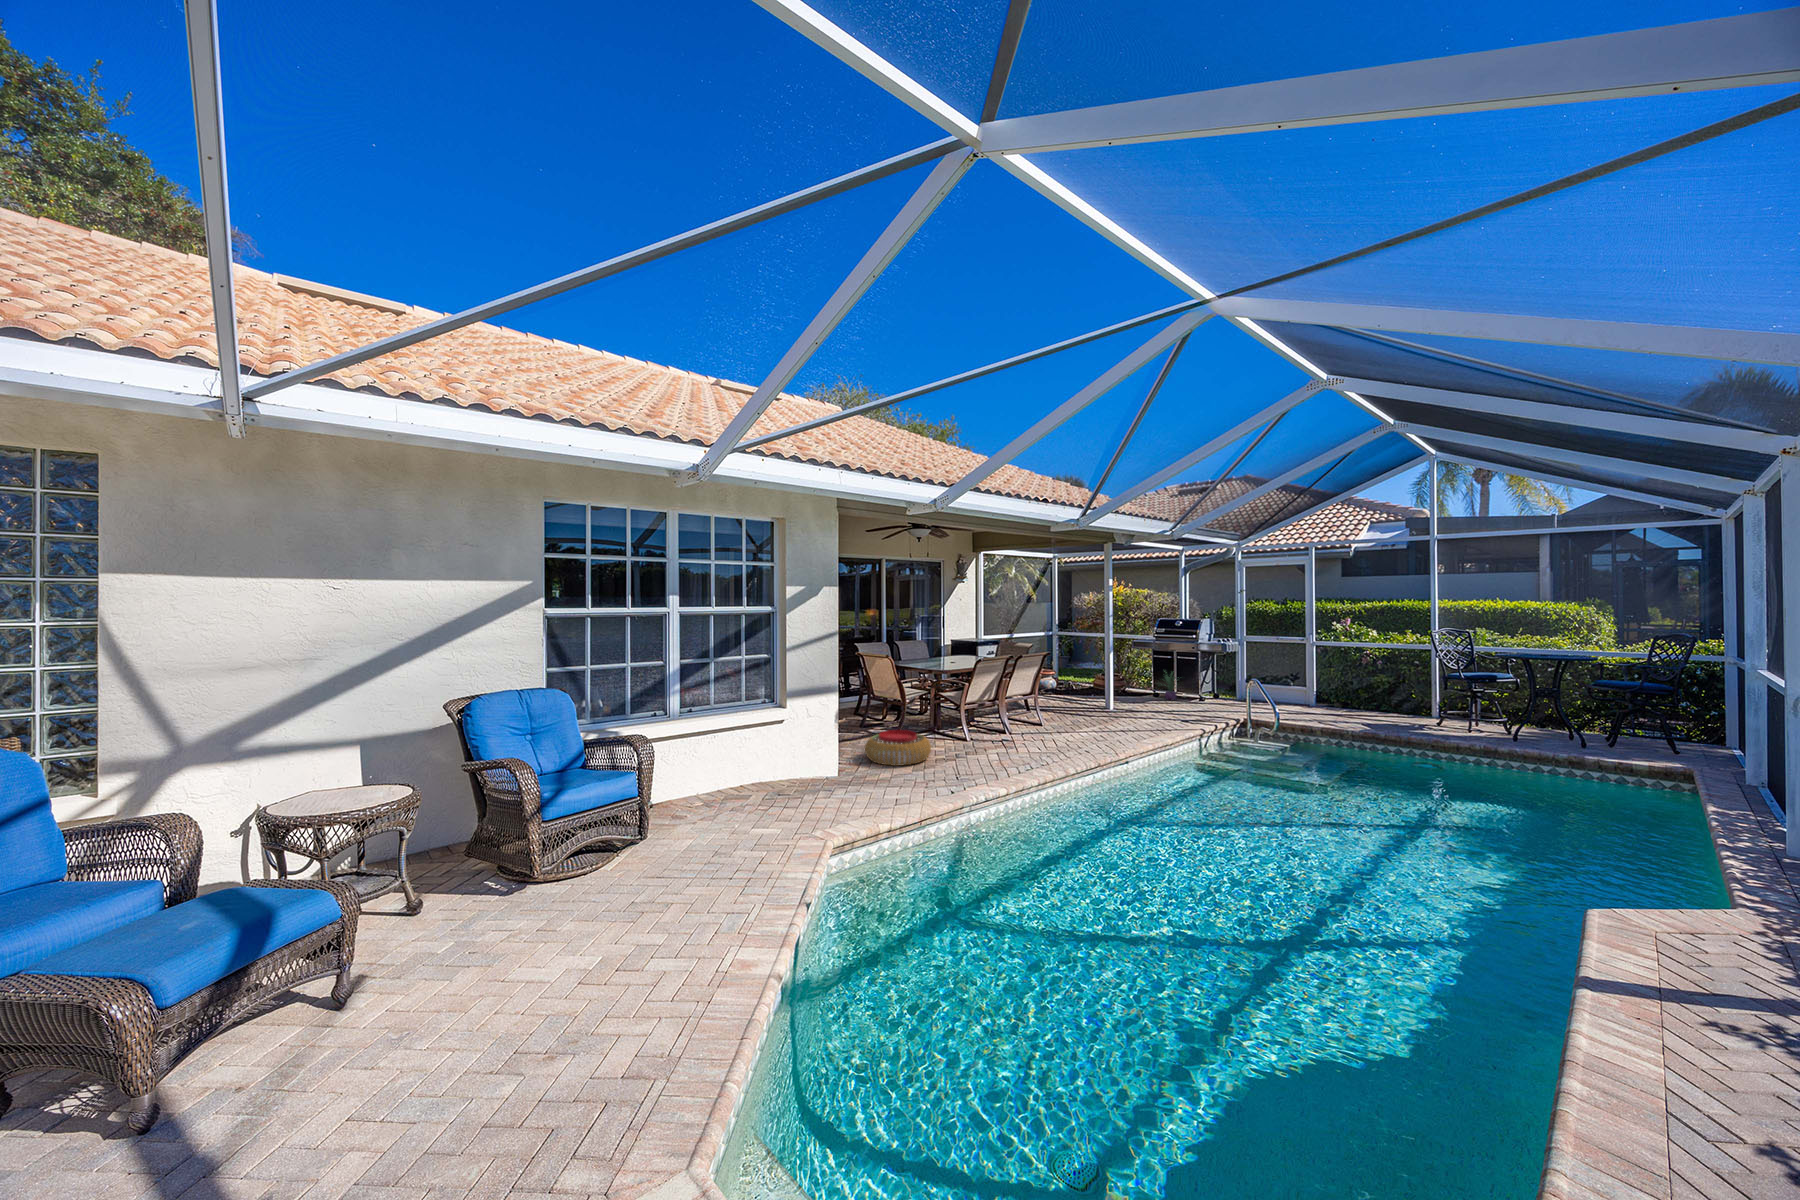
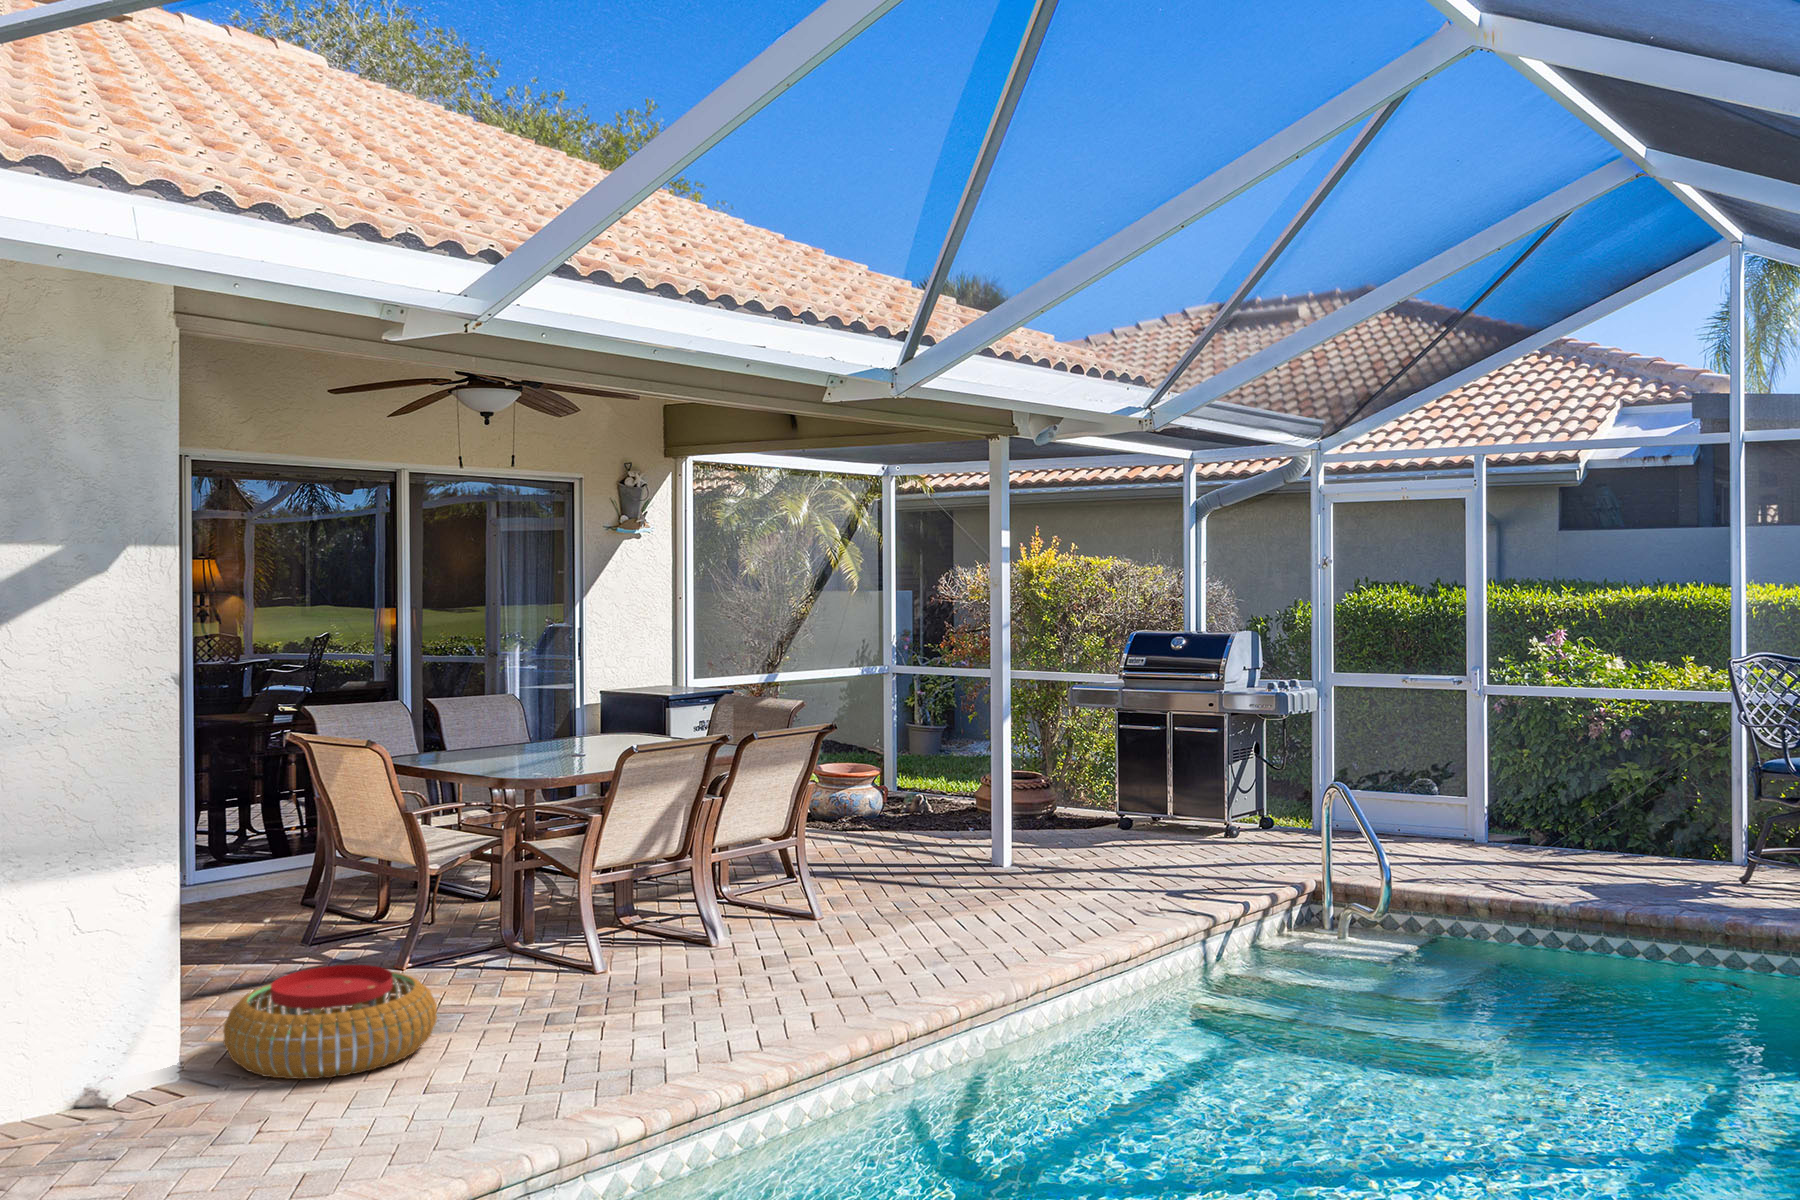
decorative plant: present [1165,671,1177,700] -> none [1119,760,1205,838]

